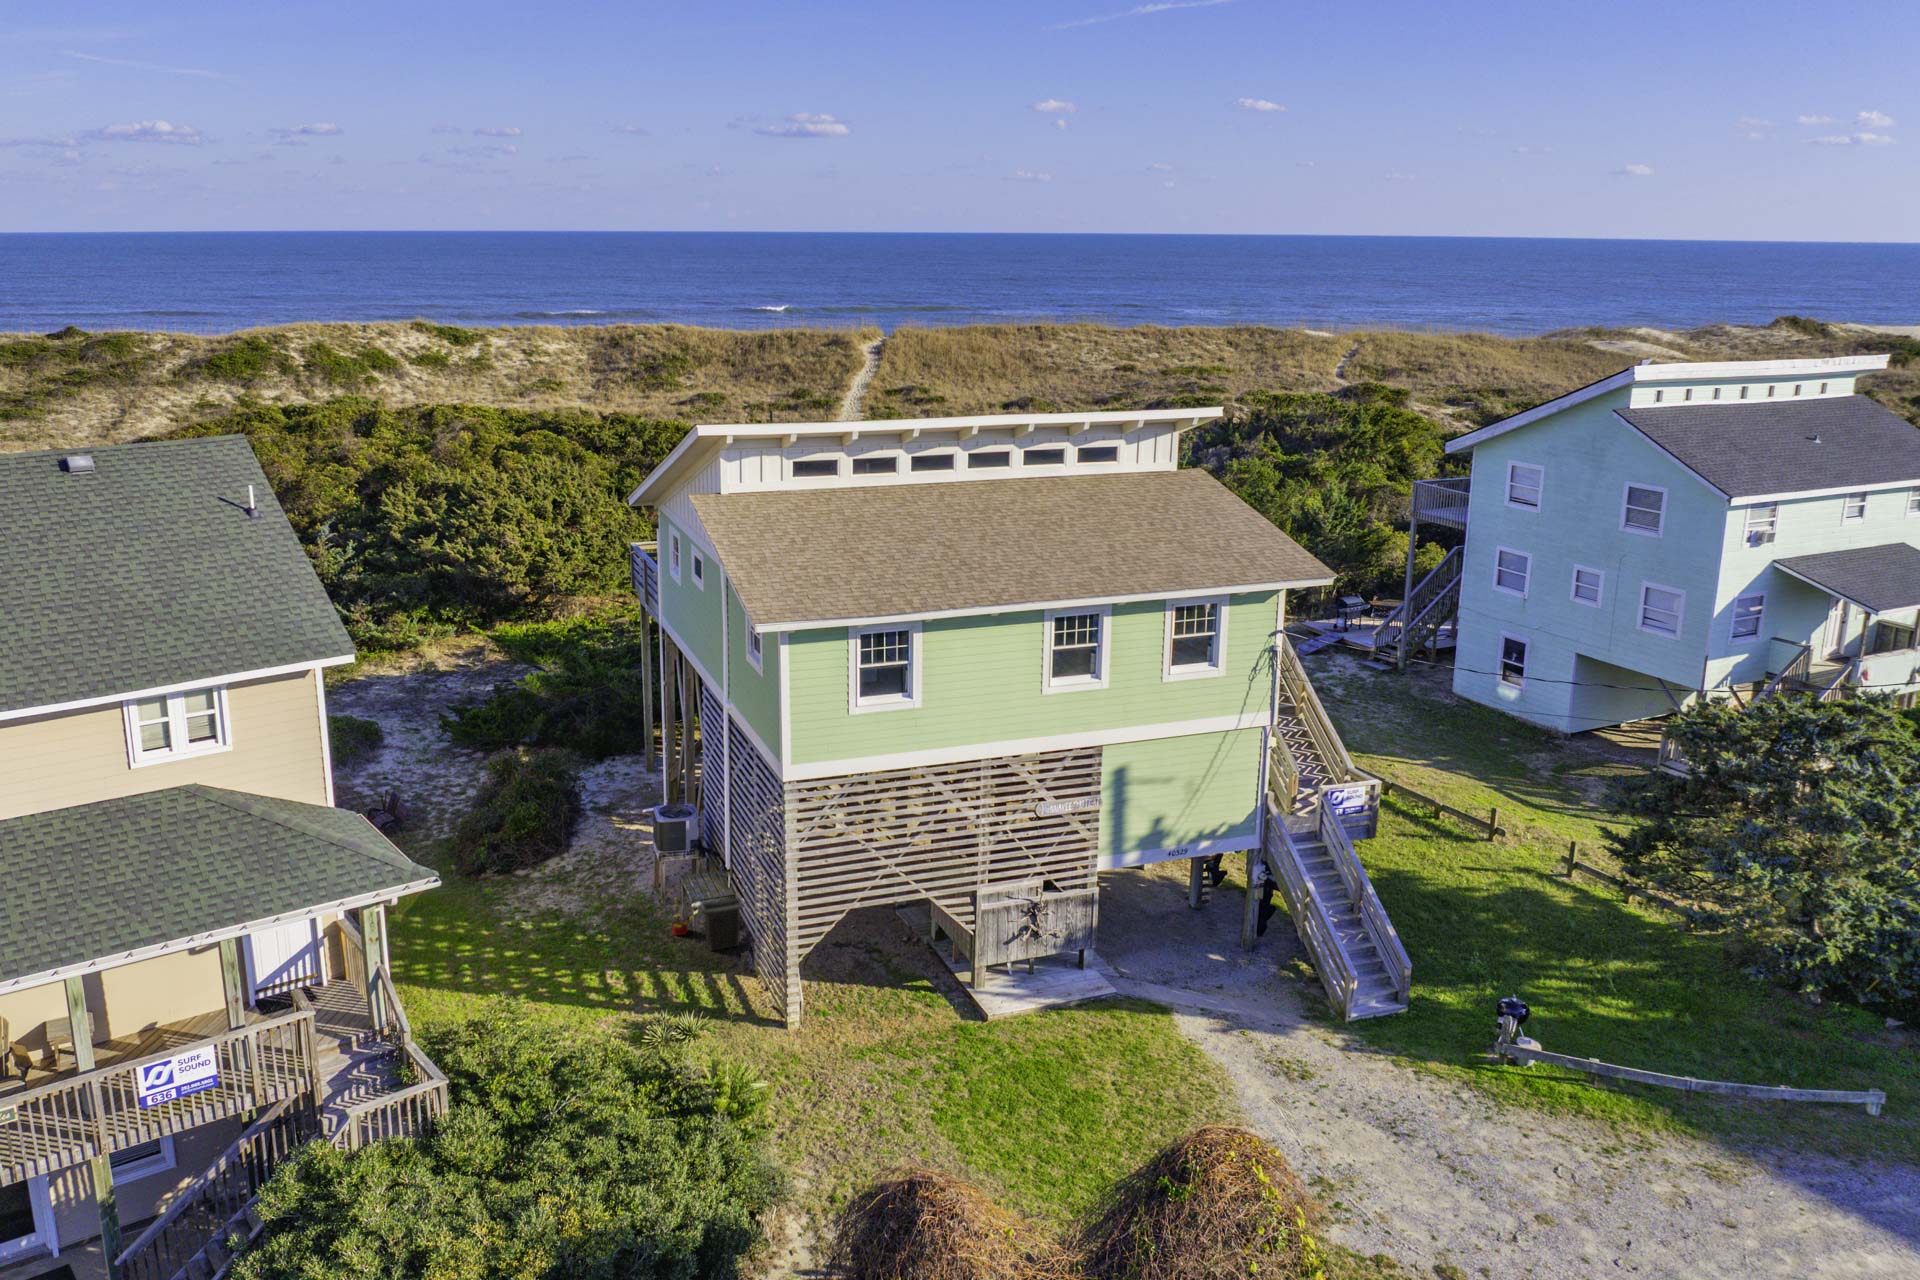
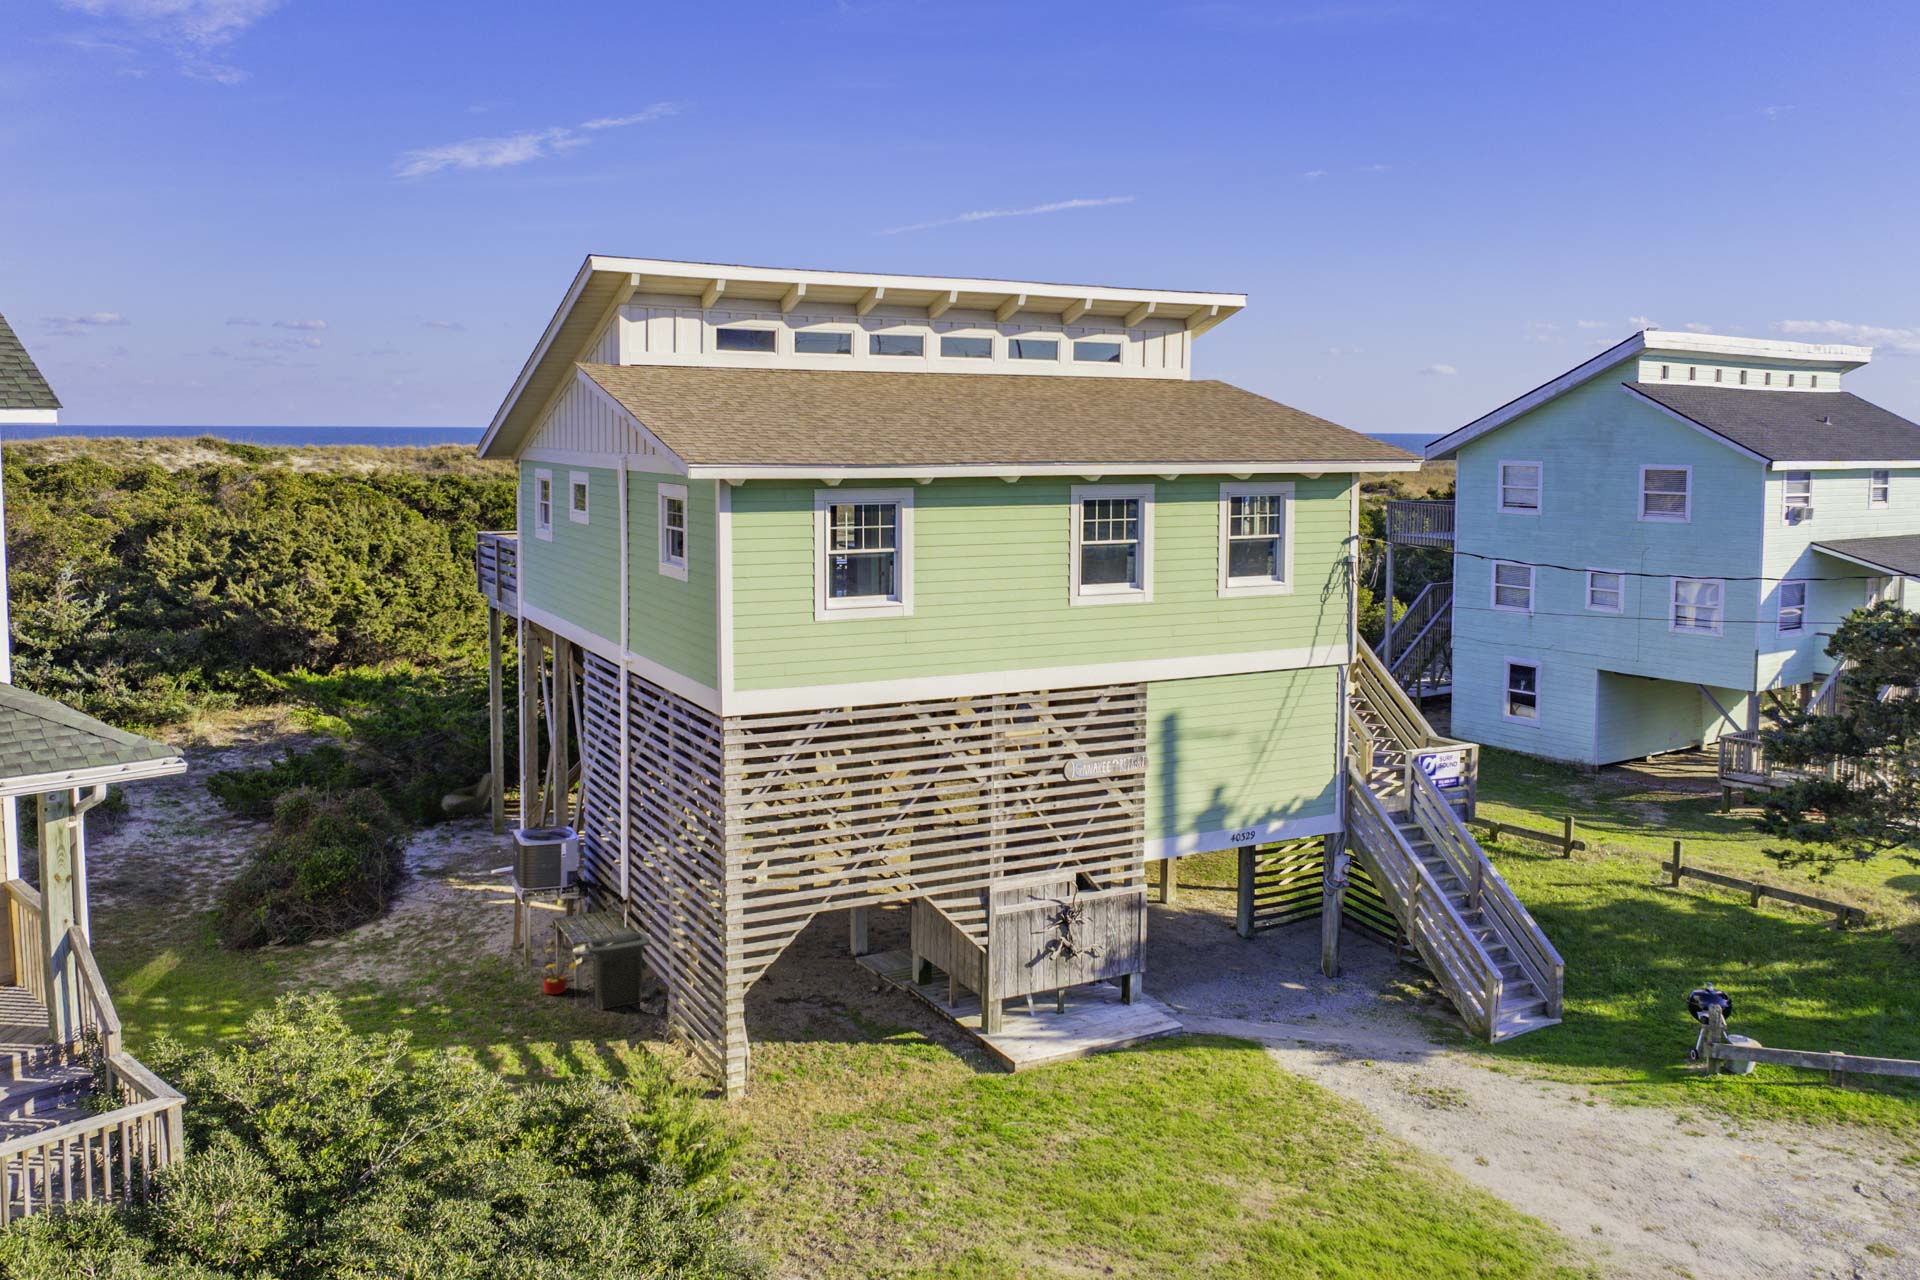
lounge chair: none [608,729,647,778] -> present [442,773,495,834]

